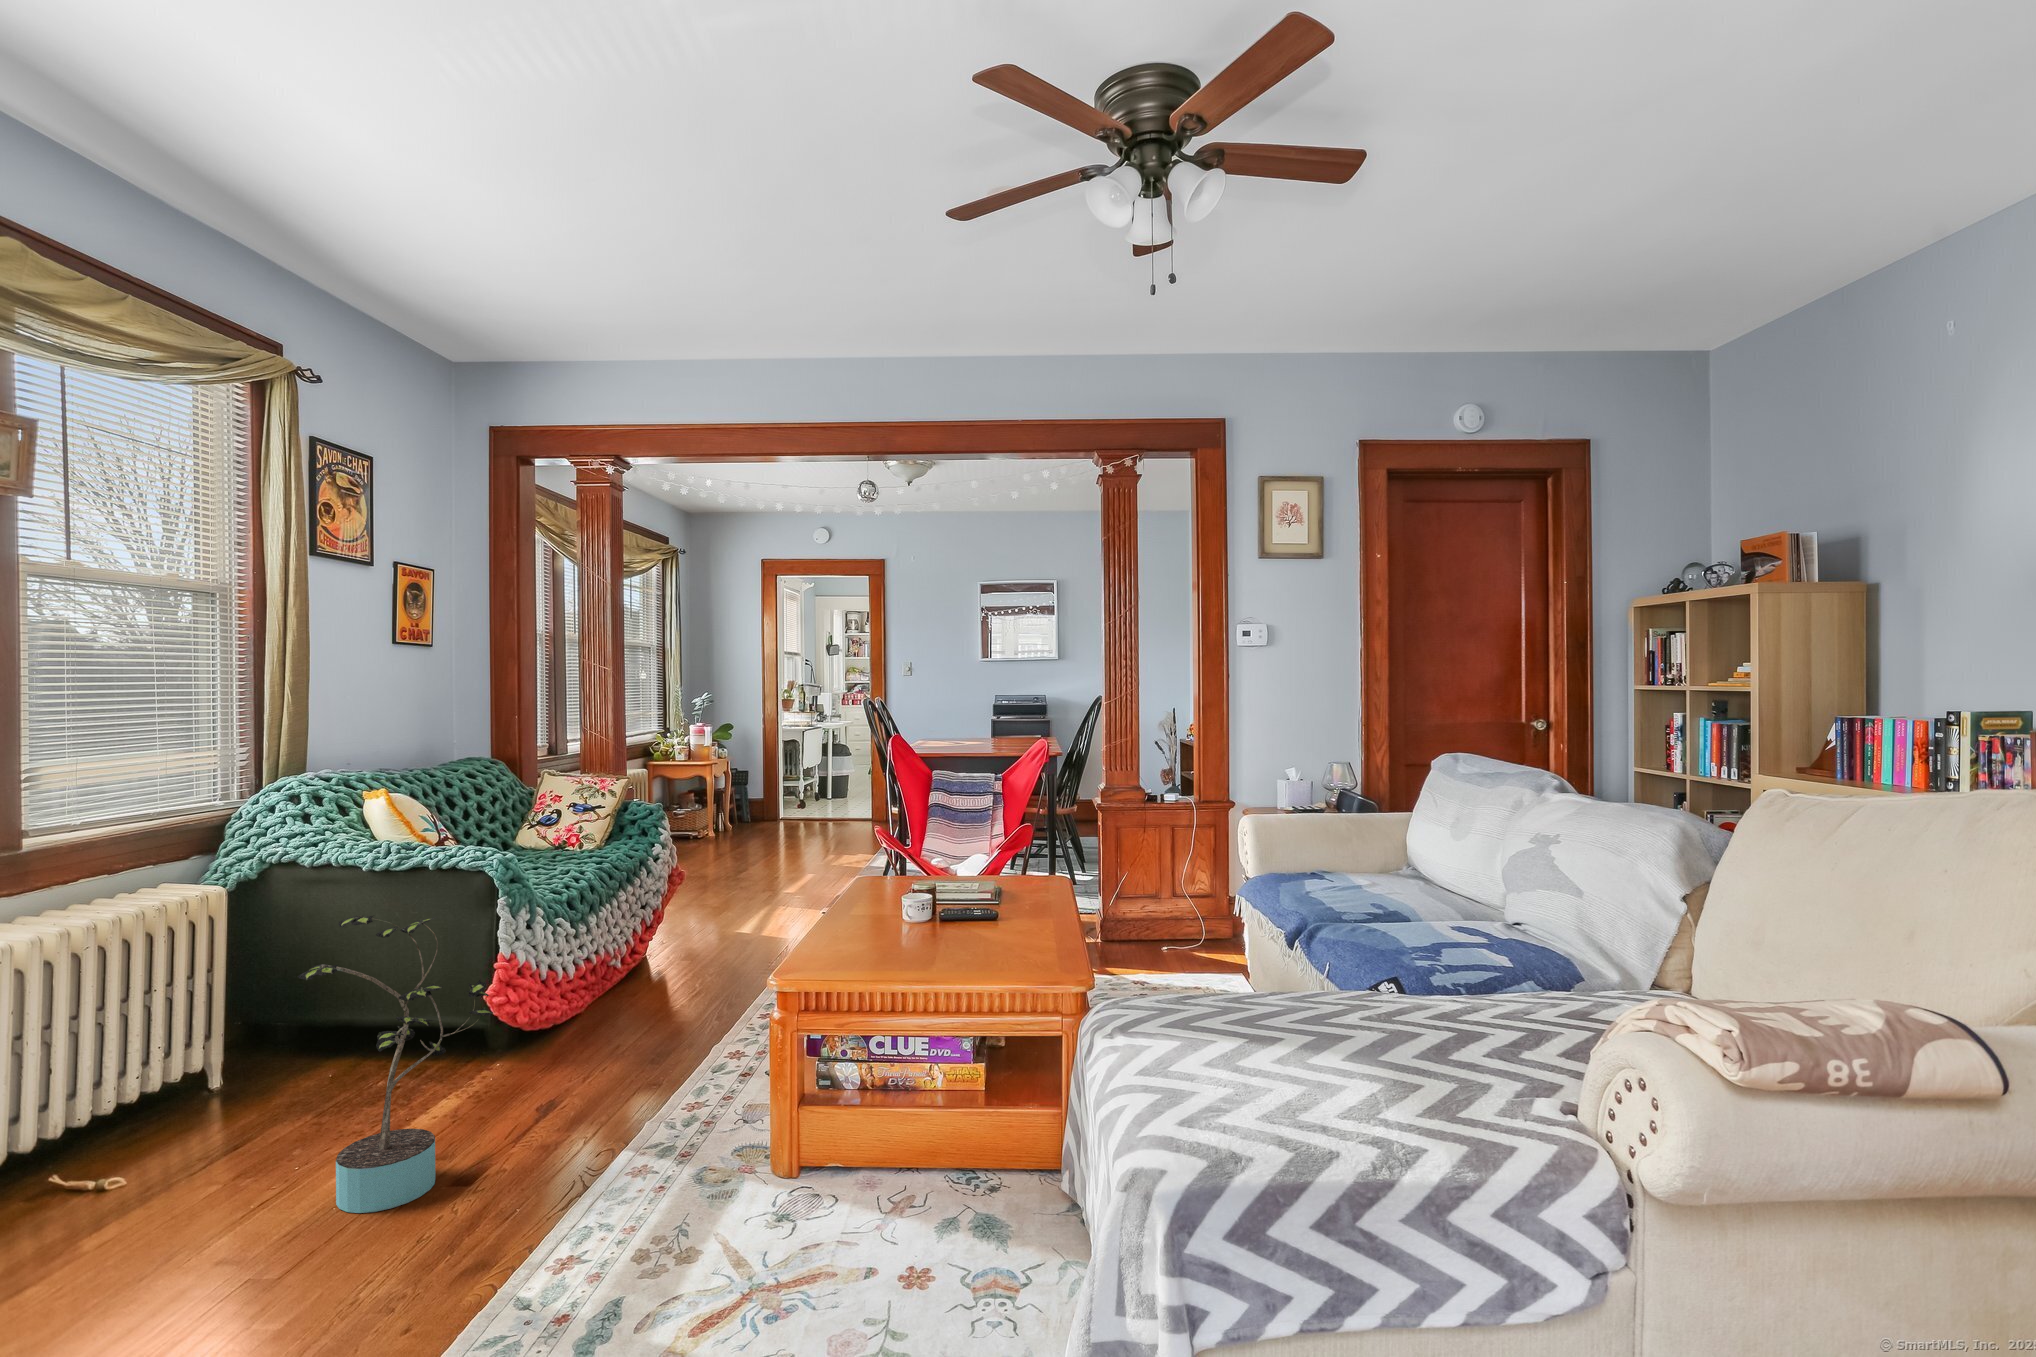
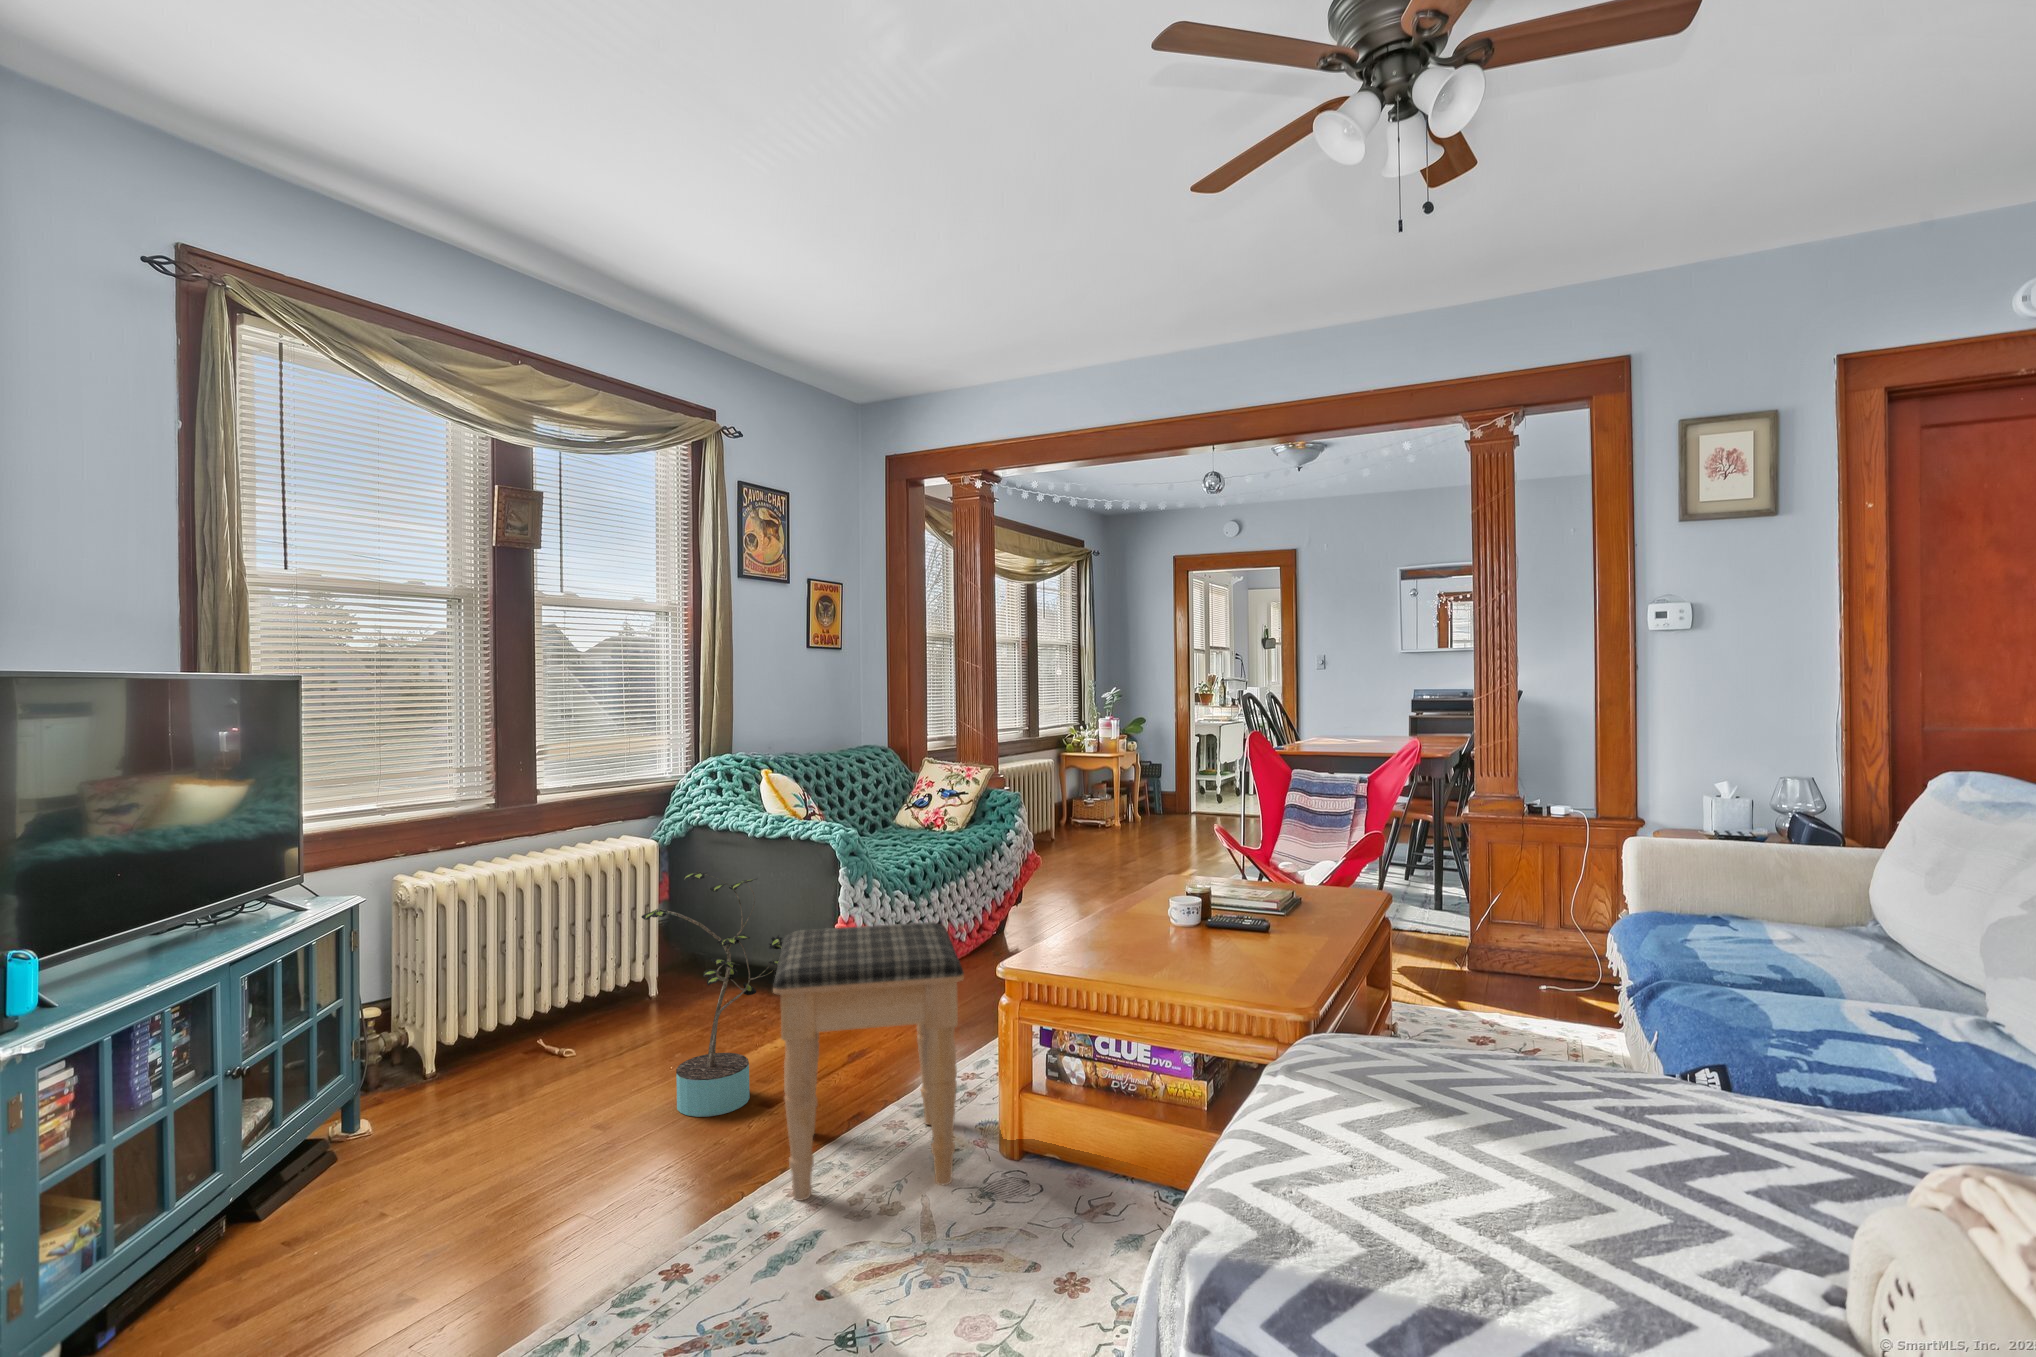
footstool: none [507,945,755,1273] -> present [773,922,964,1201]

